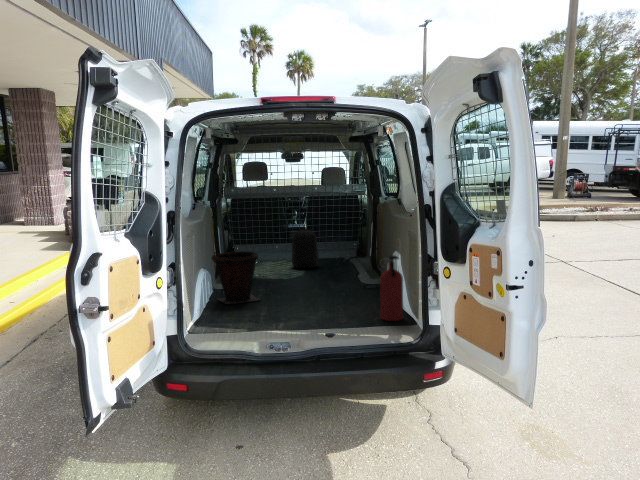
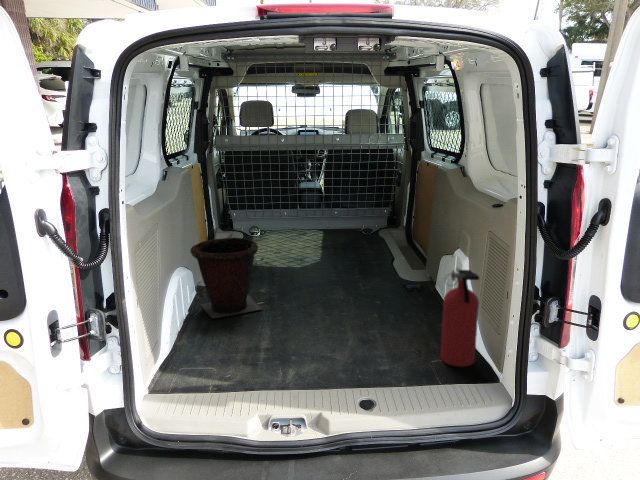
backpack: present [292,227,319,268] -> none [303,189,338,243]

